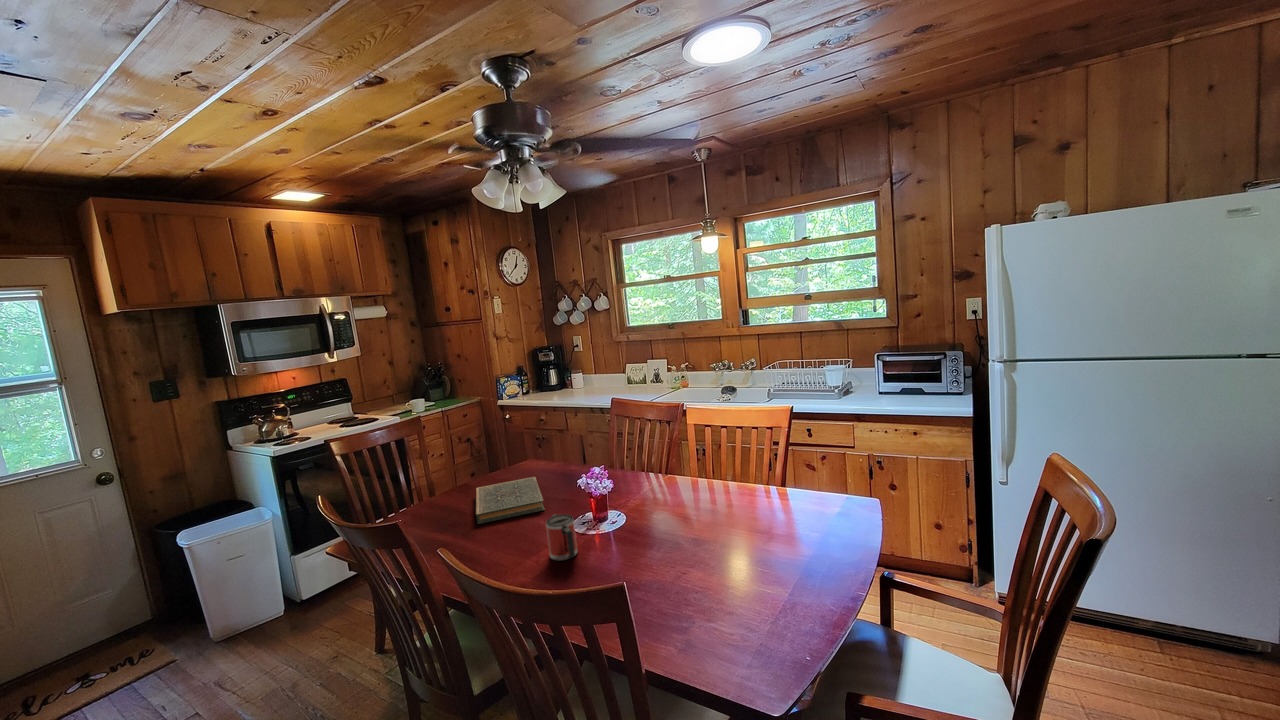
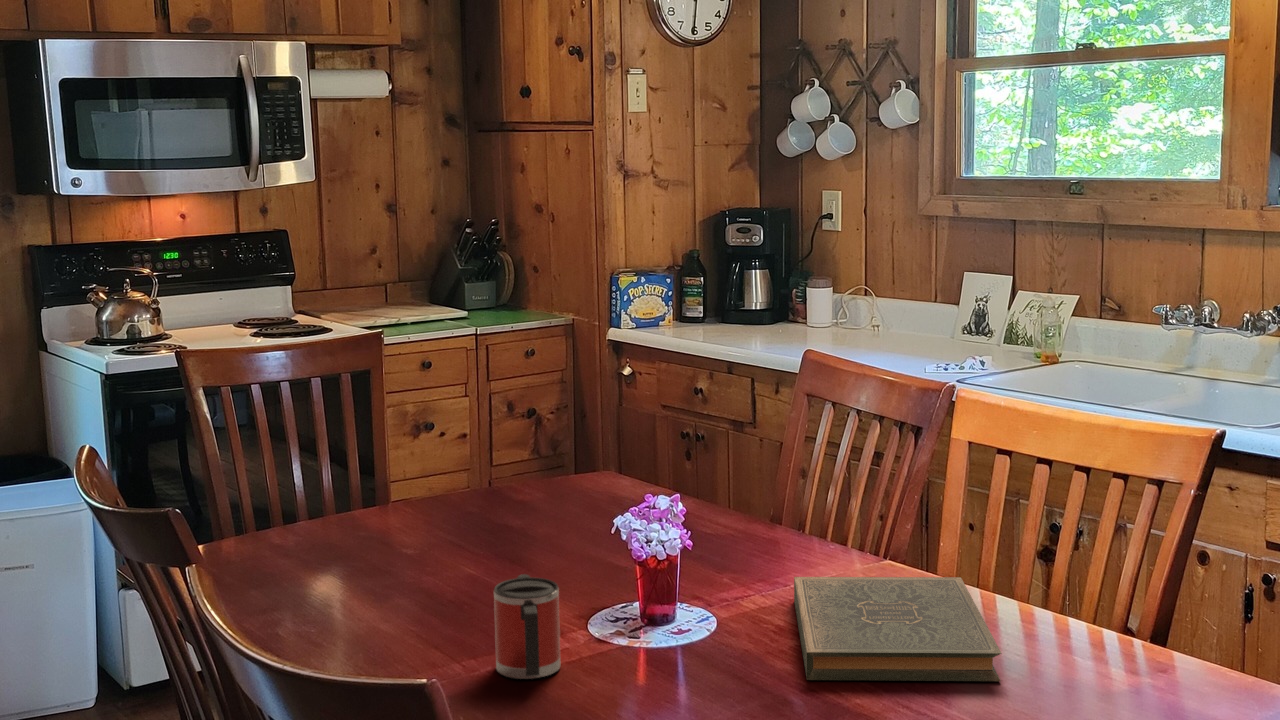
book: present [476,477,545,524] -> present [794,577,1001,681]

